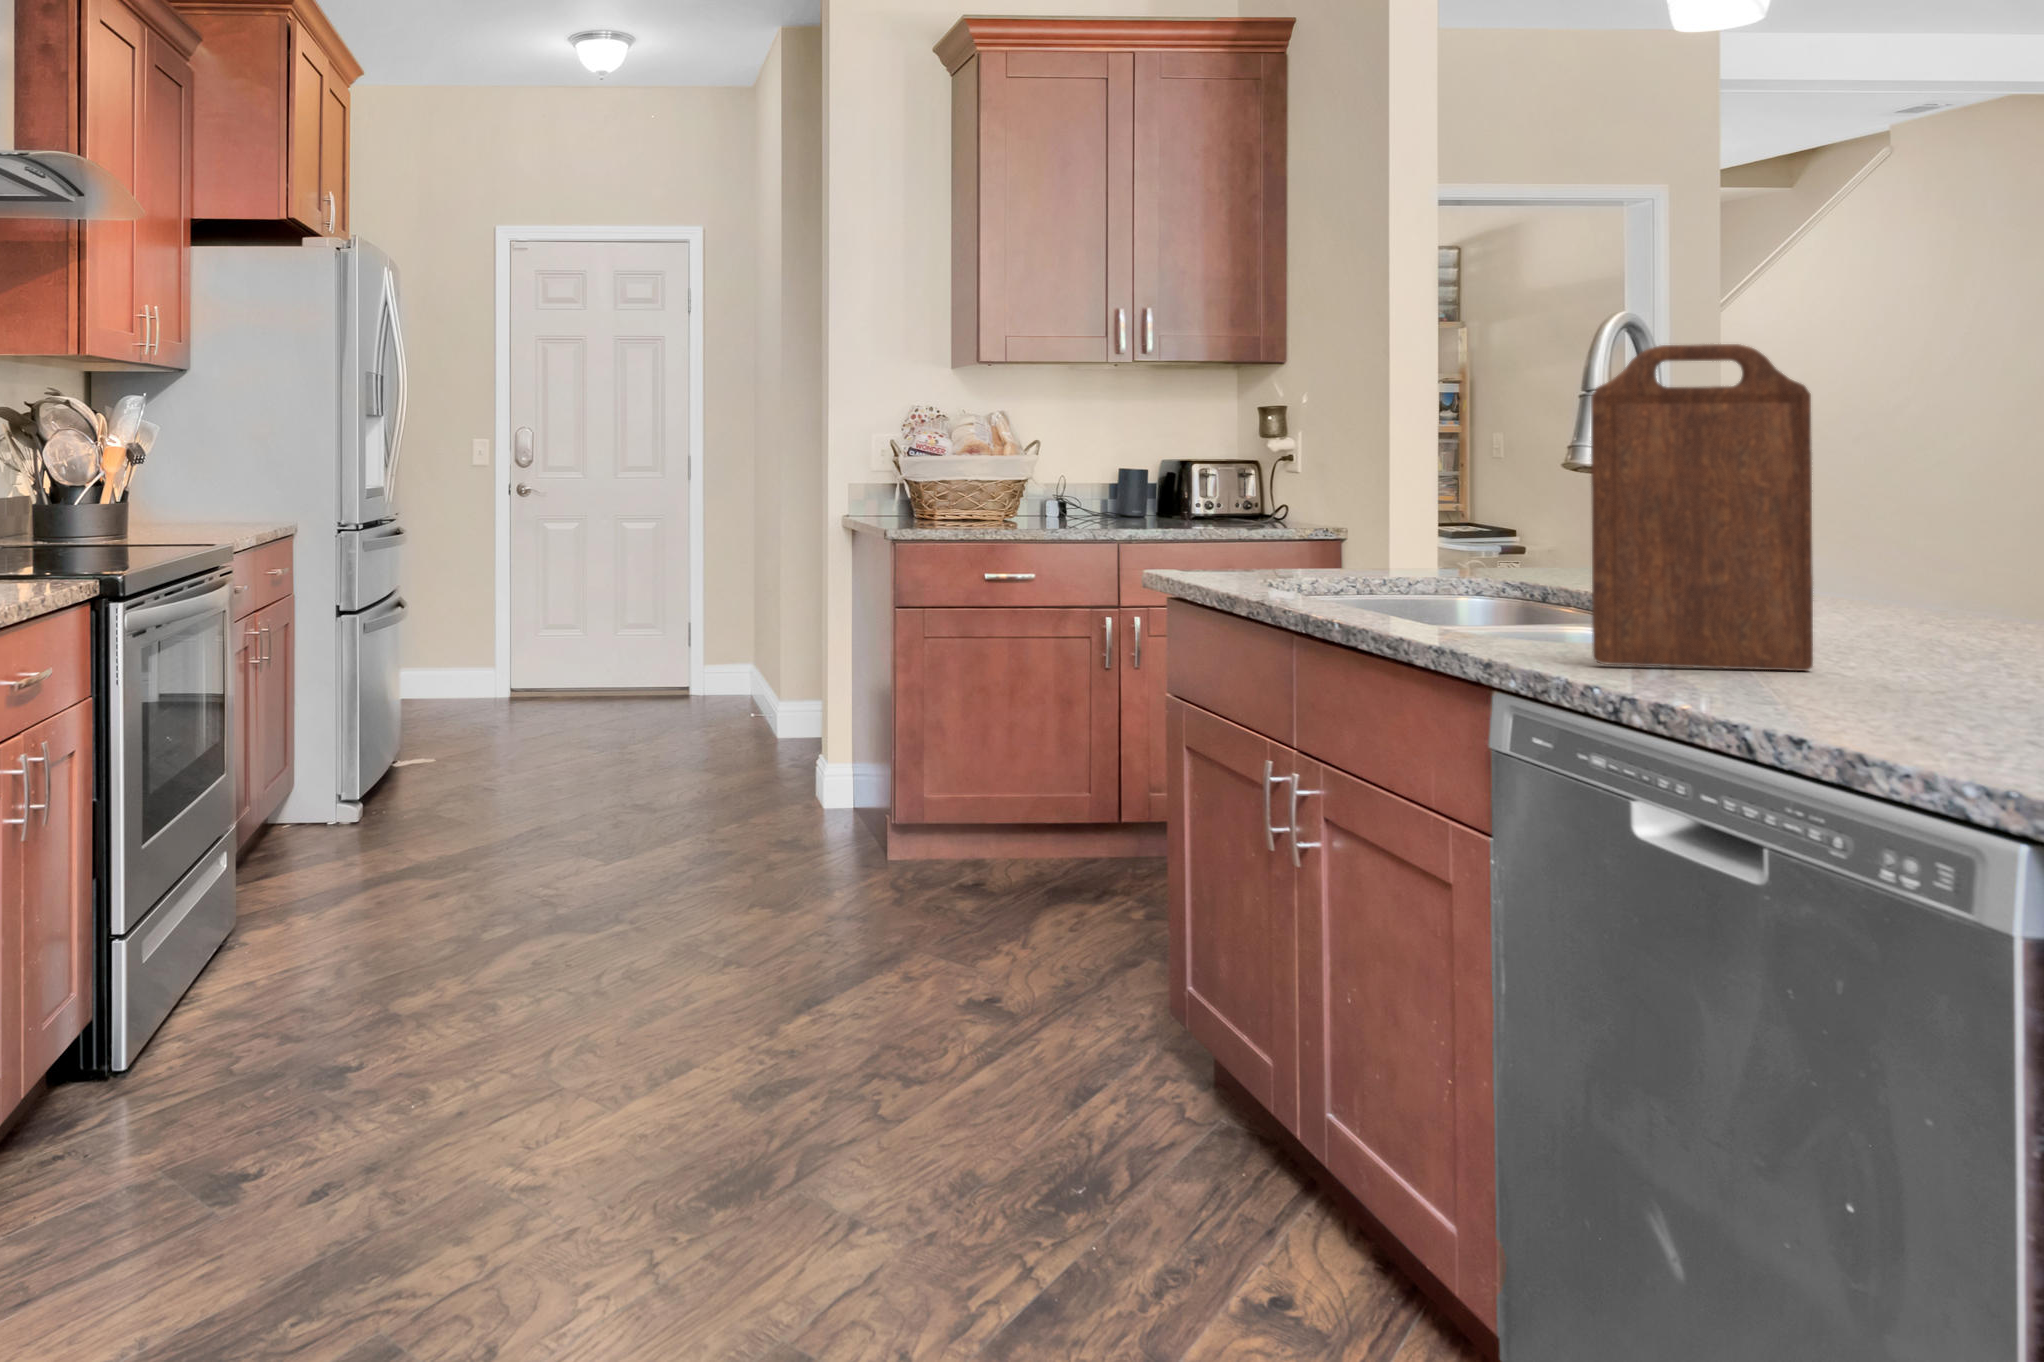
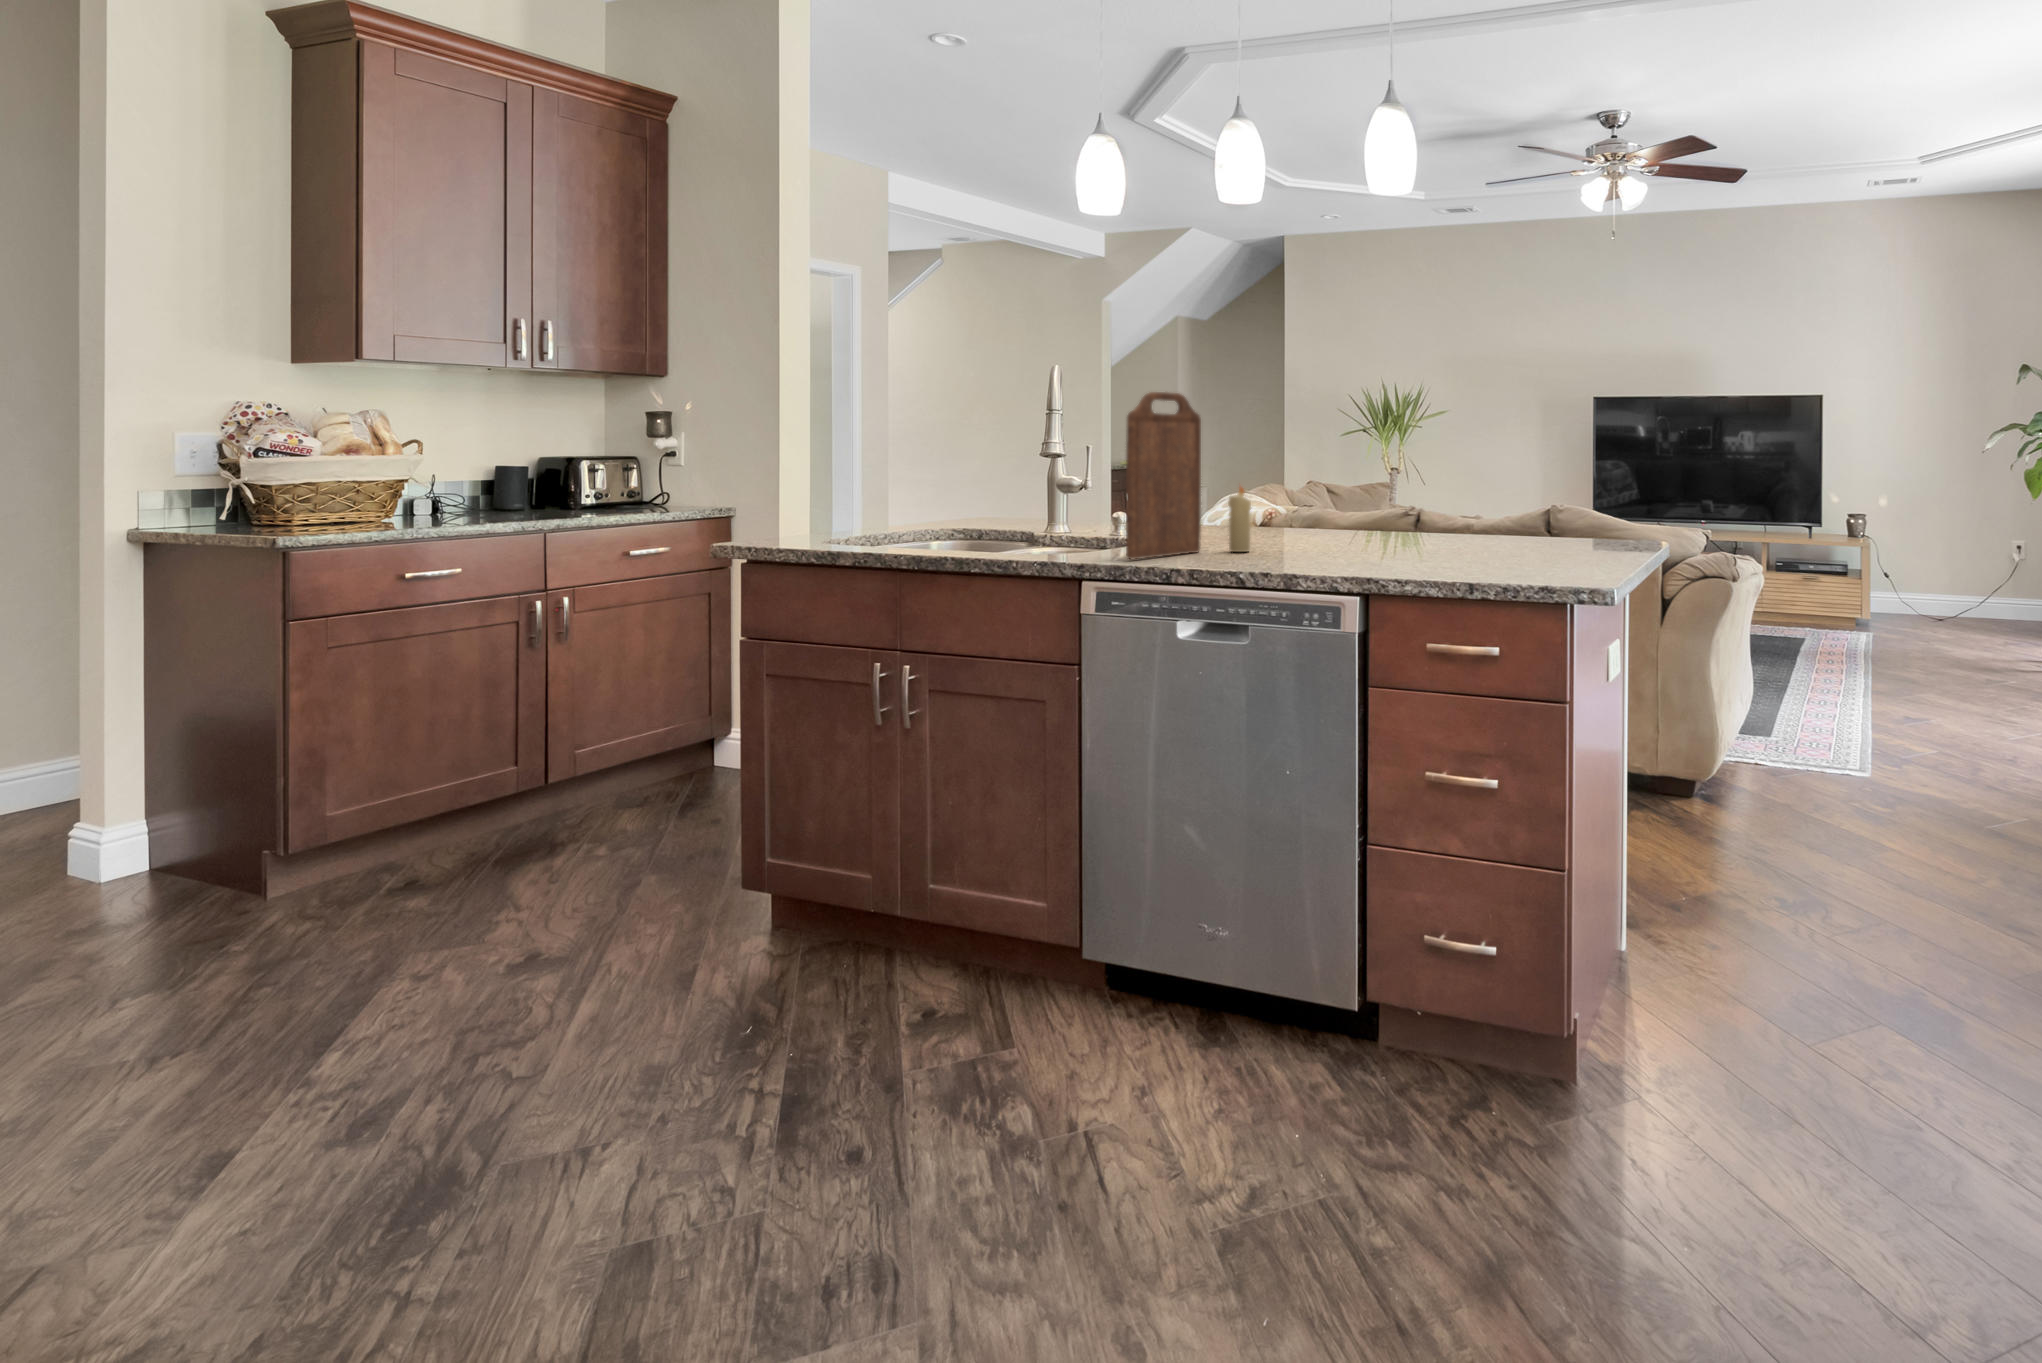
candle: none [1882,533,1951,686] -> present [1228,487,1251,552]

